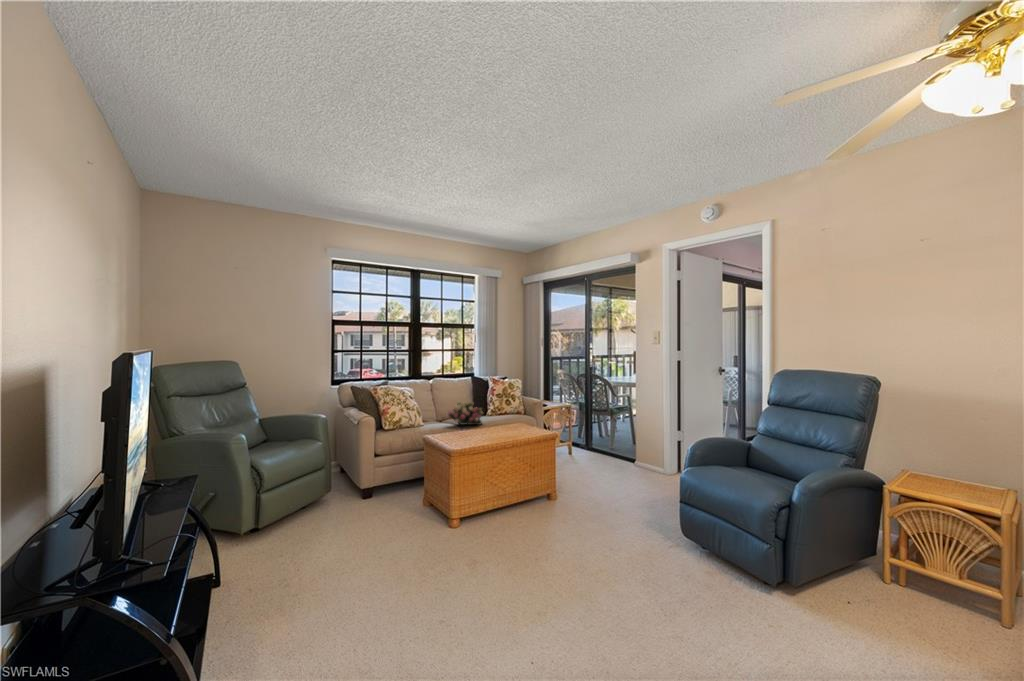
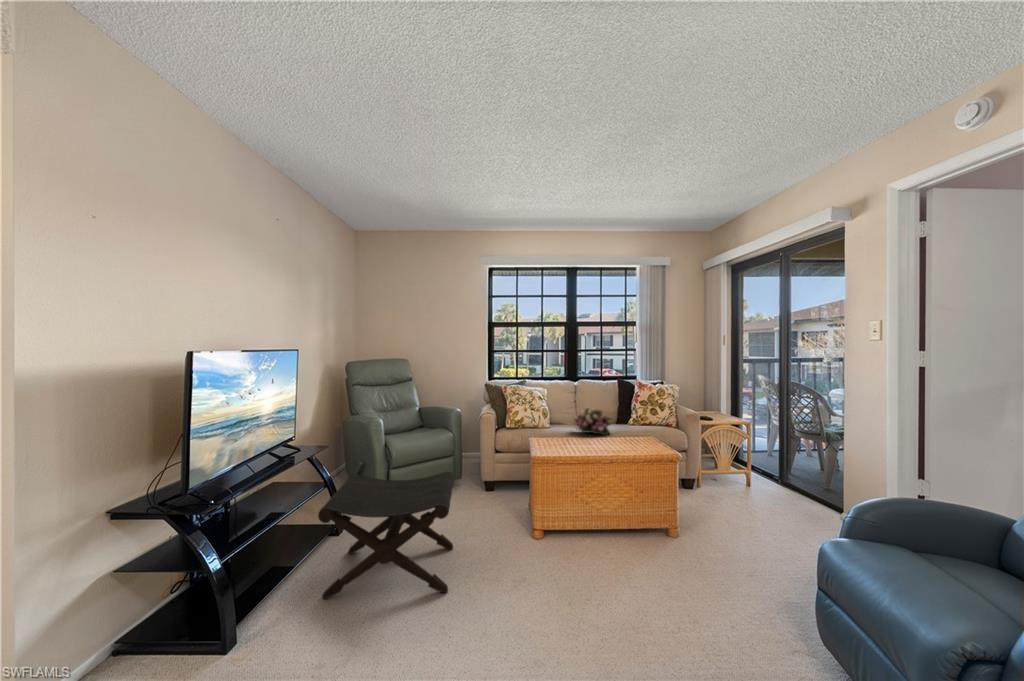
footstool: none [252,473,420,649] -> present [318,472,454,599]

